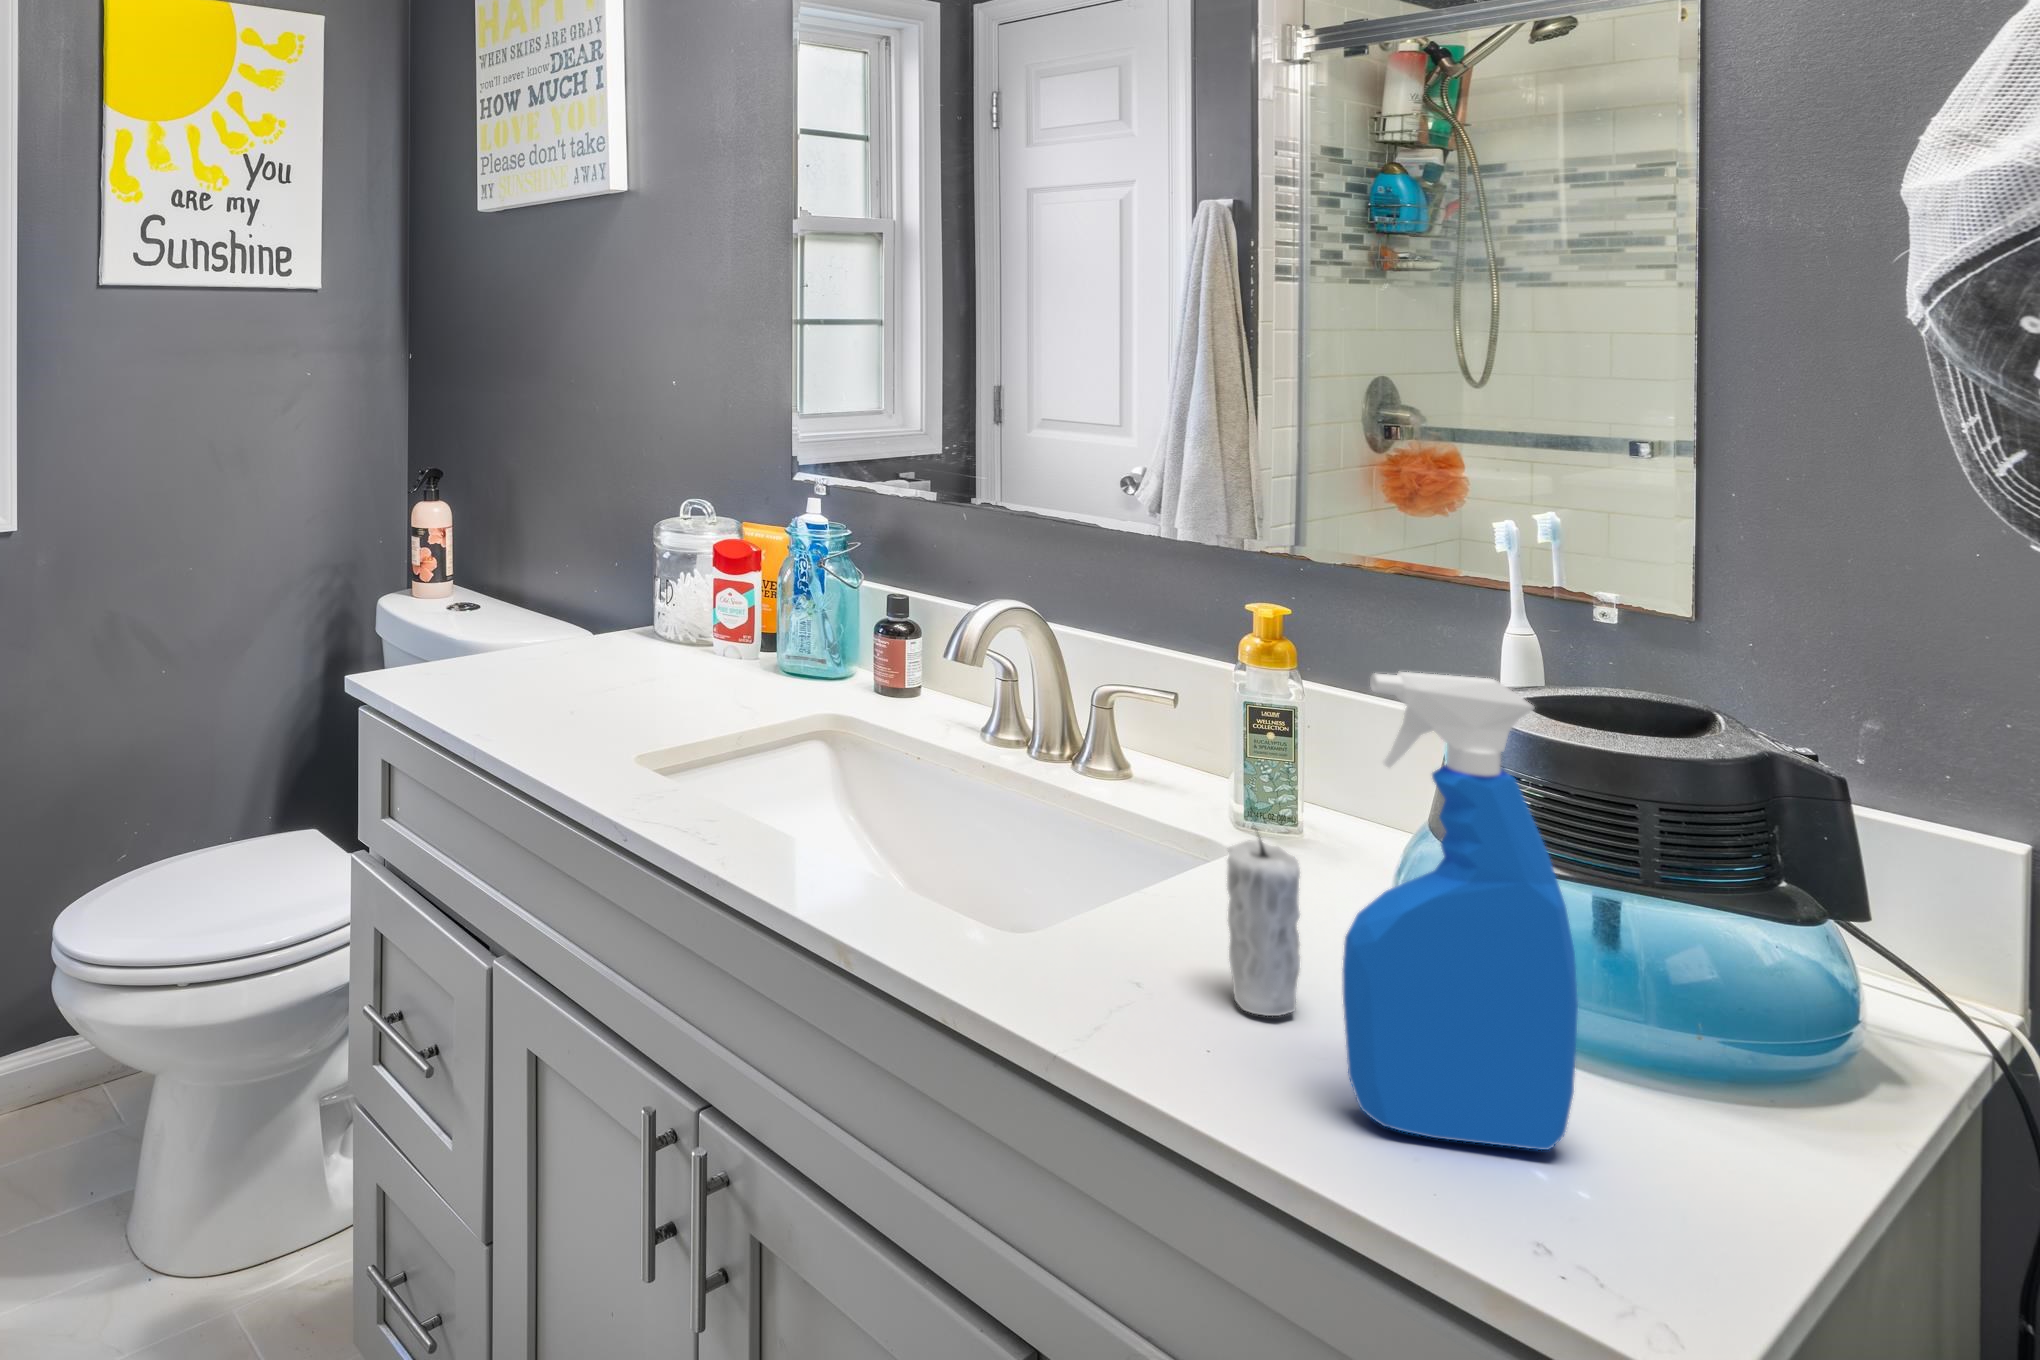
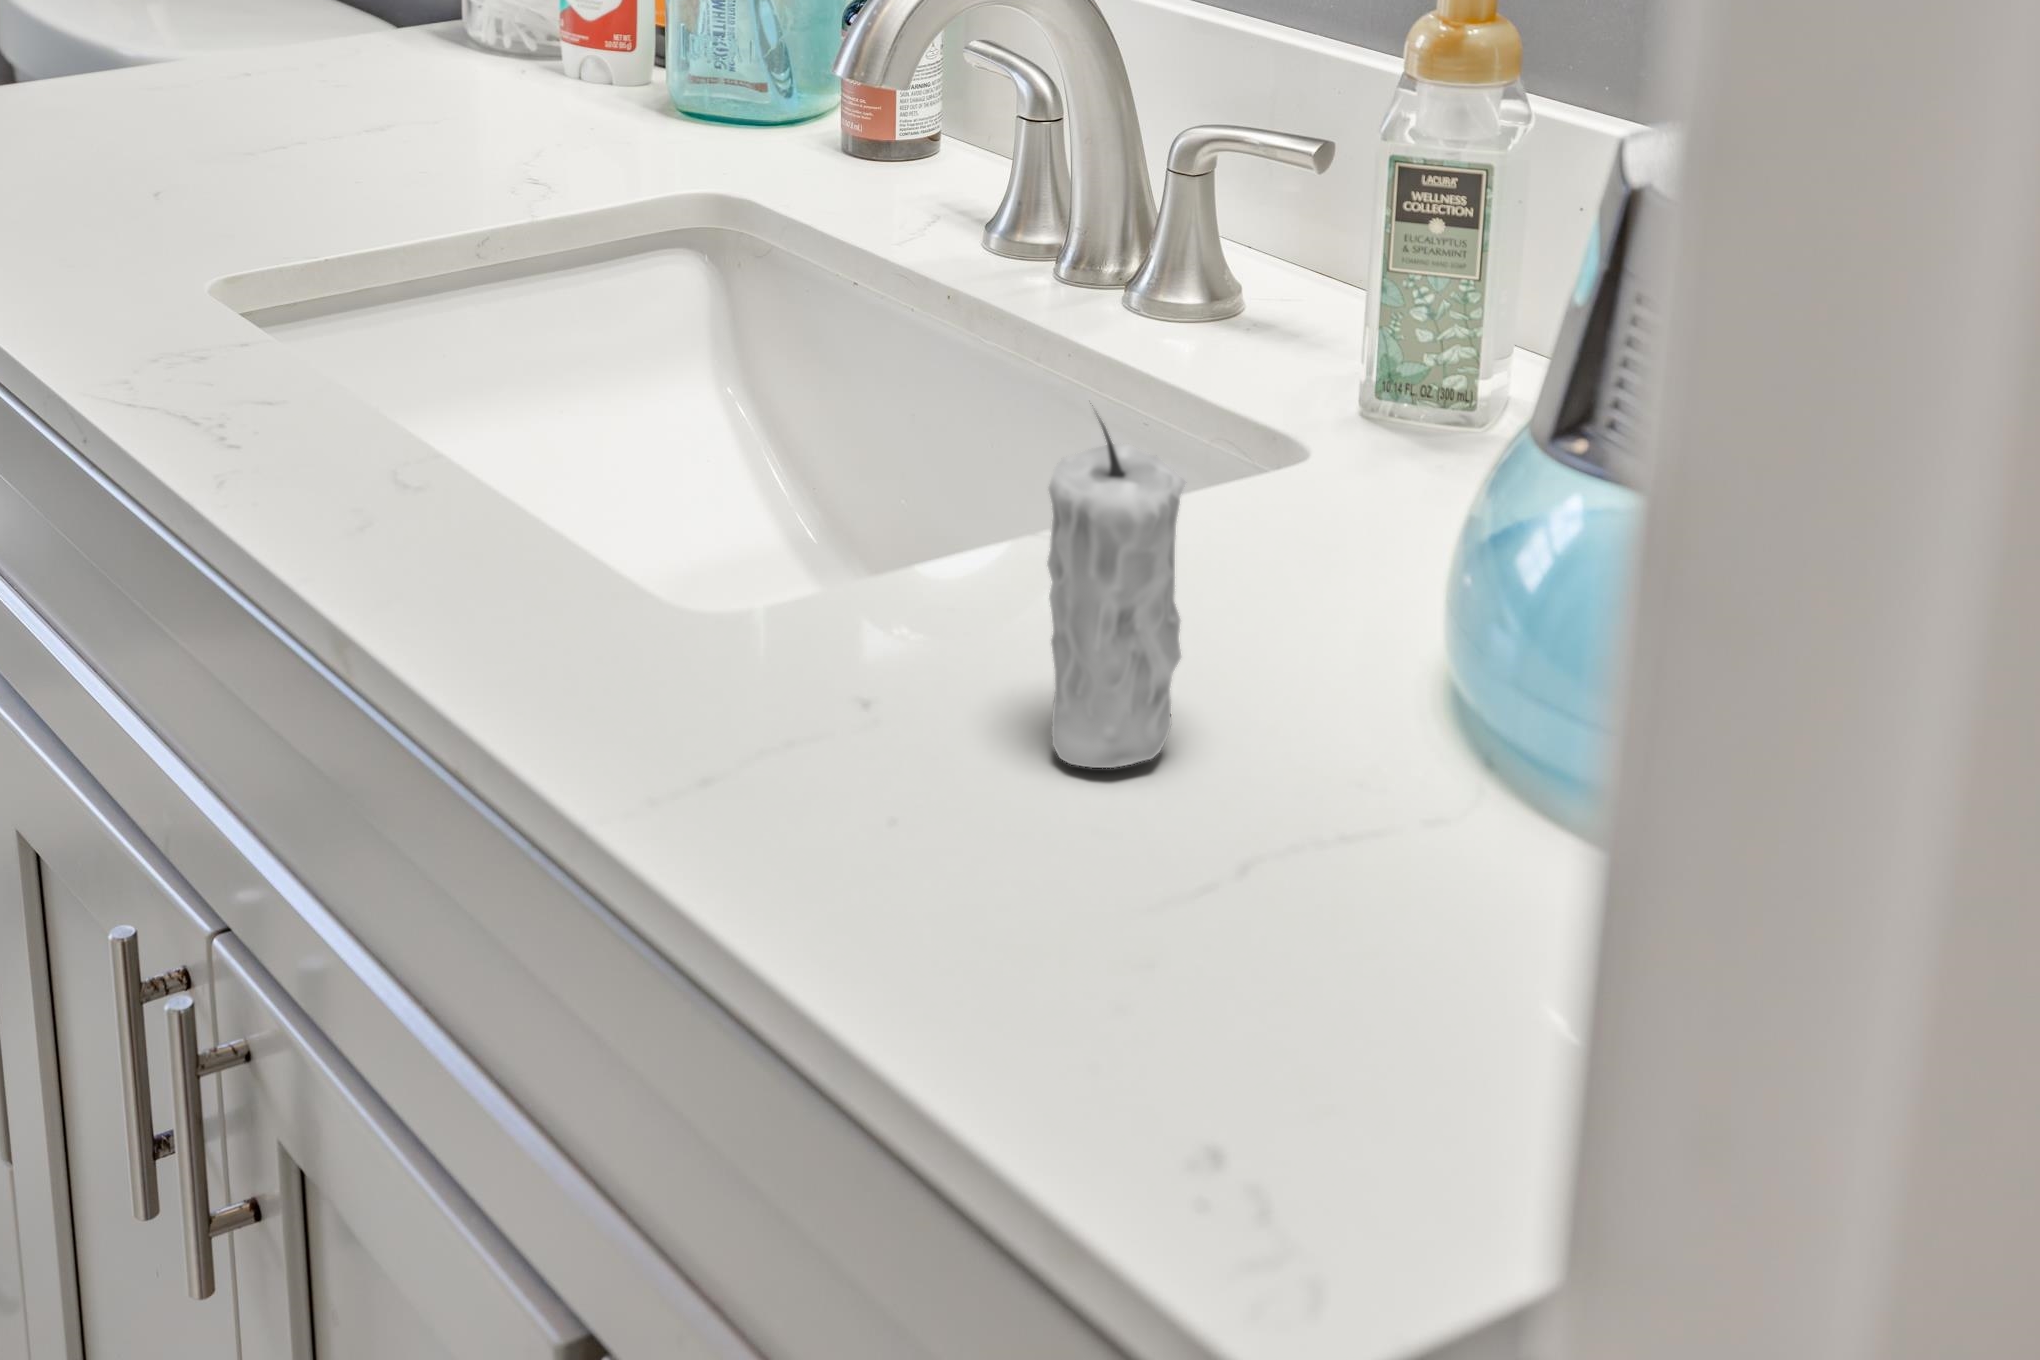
spray bottle: present [1342,672,1578,1150] -> none [1091,111,1504,999]

